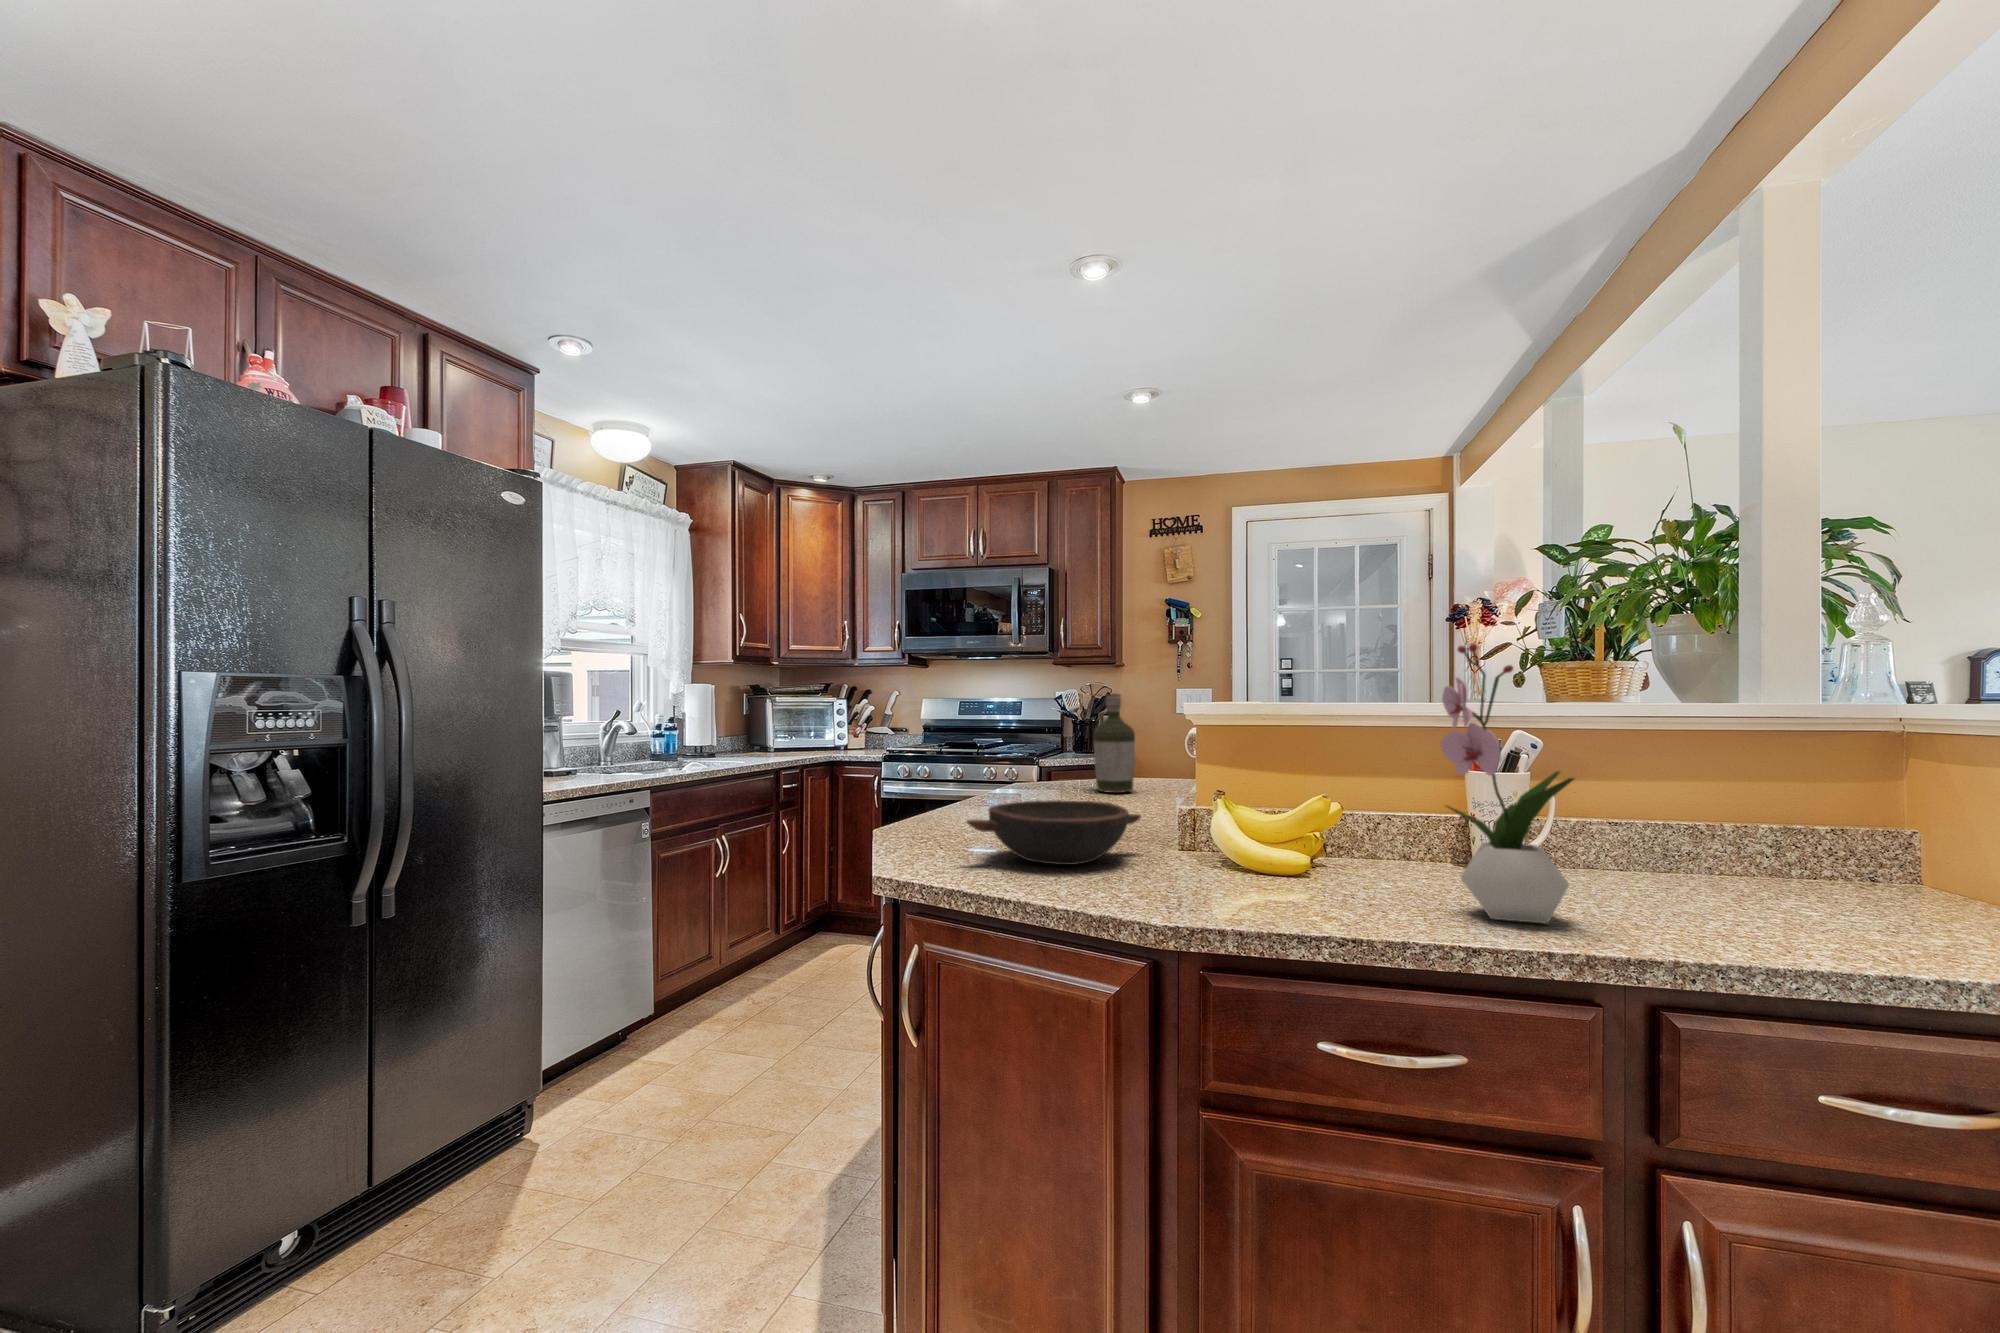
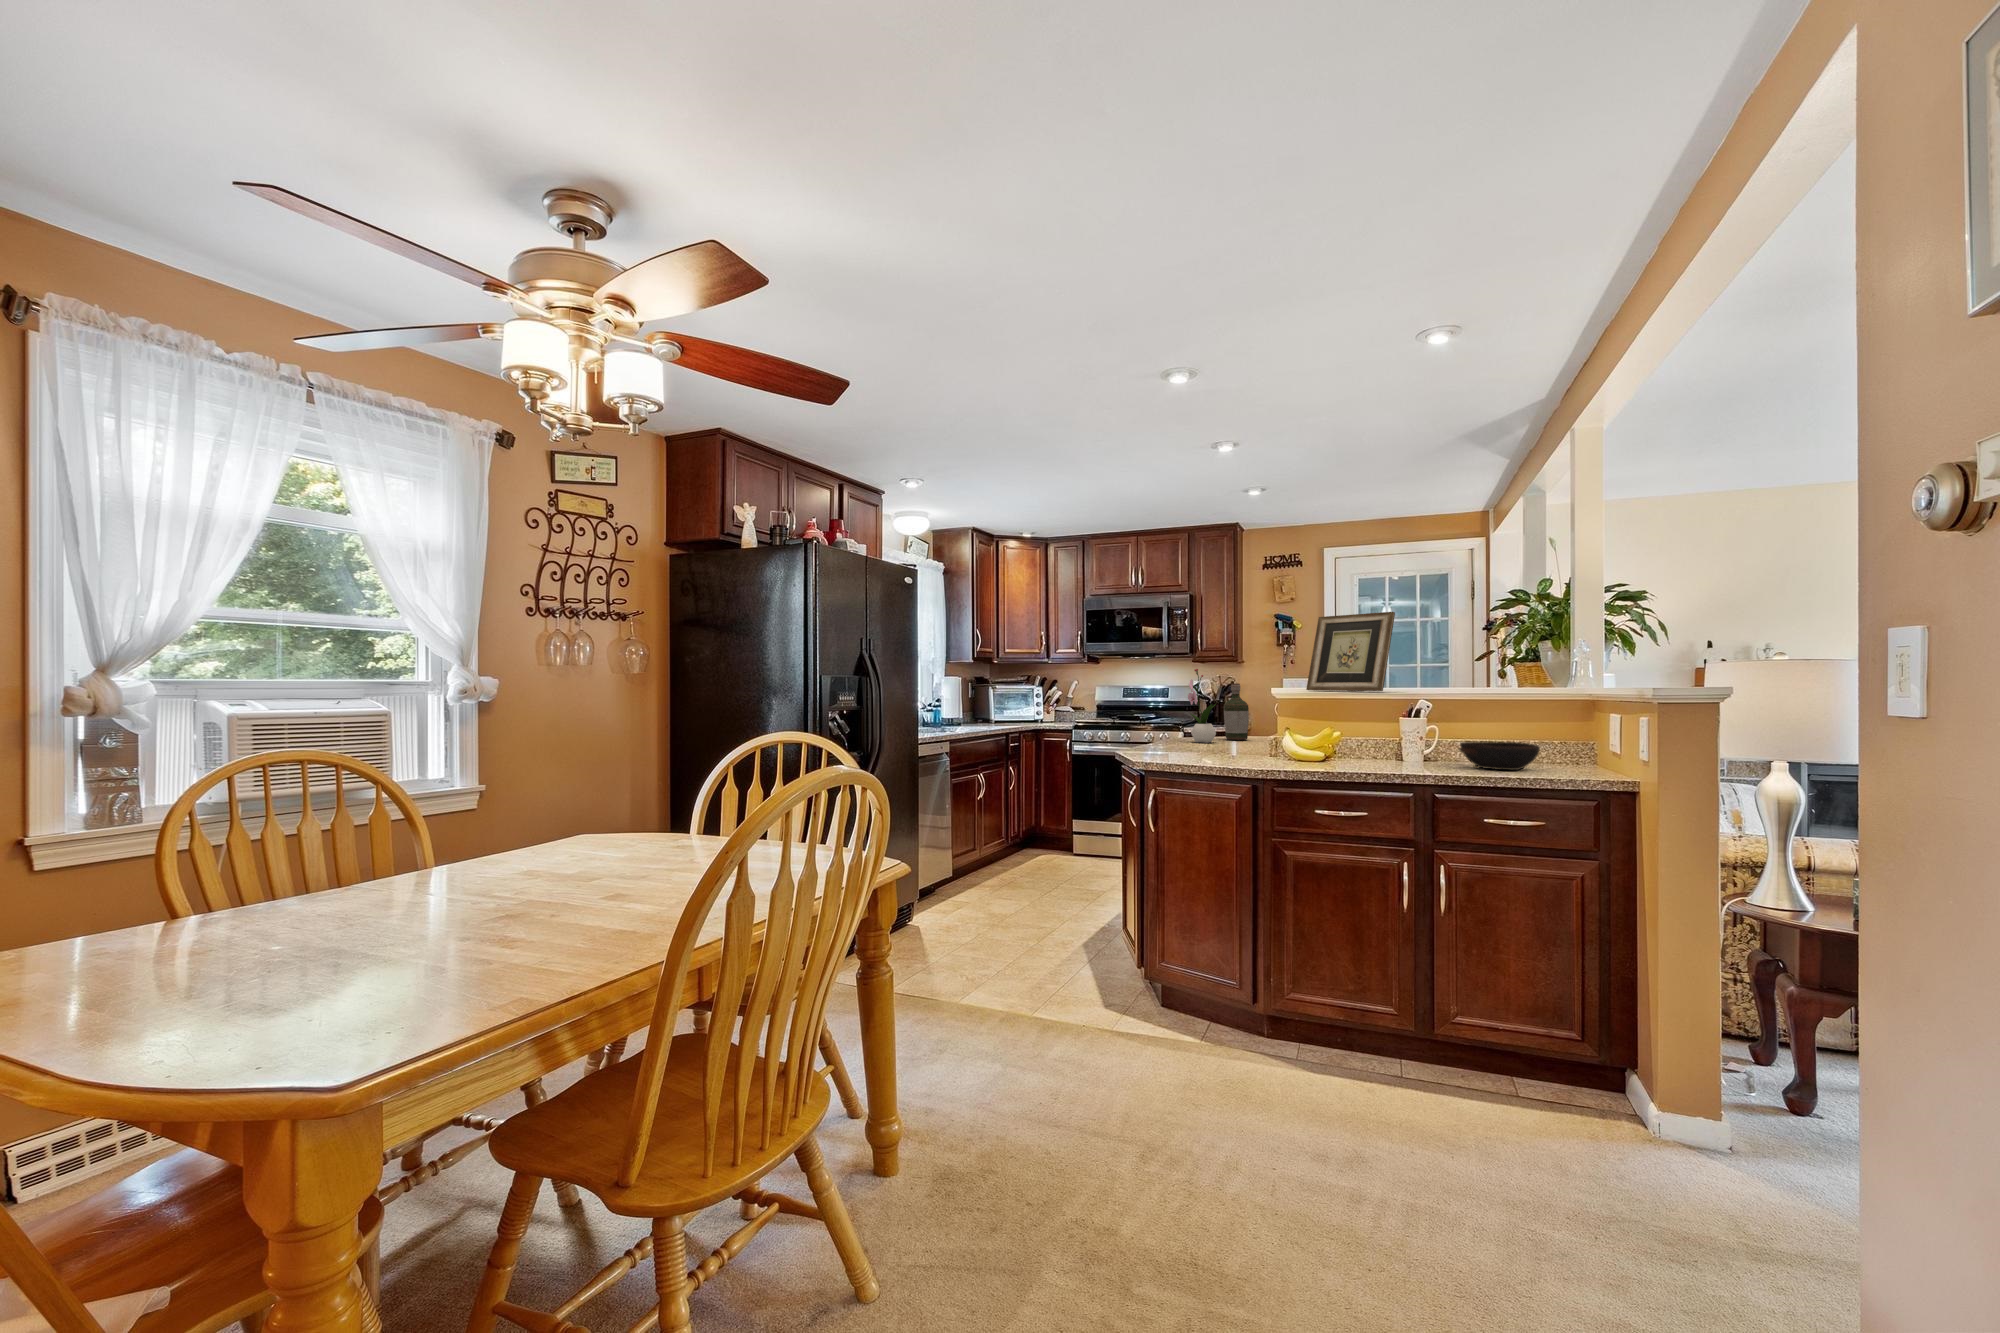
picture frame: none [1256,536,1452,710] -> present [1306,612,1395,691]
flower arrangement: present [1441,644,1574,924] -> present [1188,669,1216,743]
bowl: present [967,800,1141,865] -> present [1459,741,1540,770]

